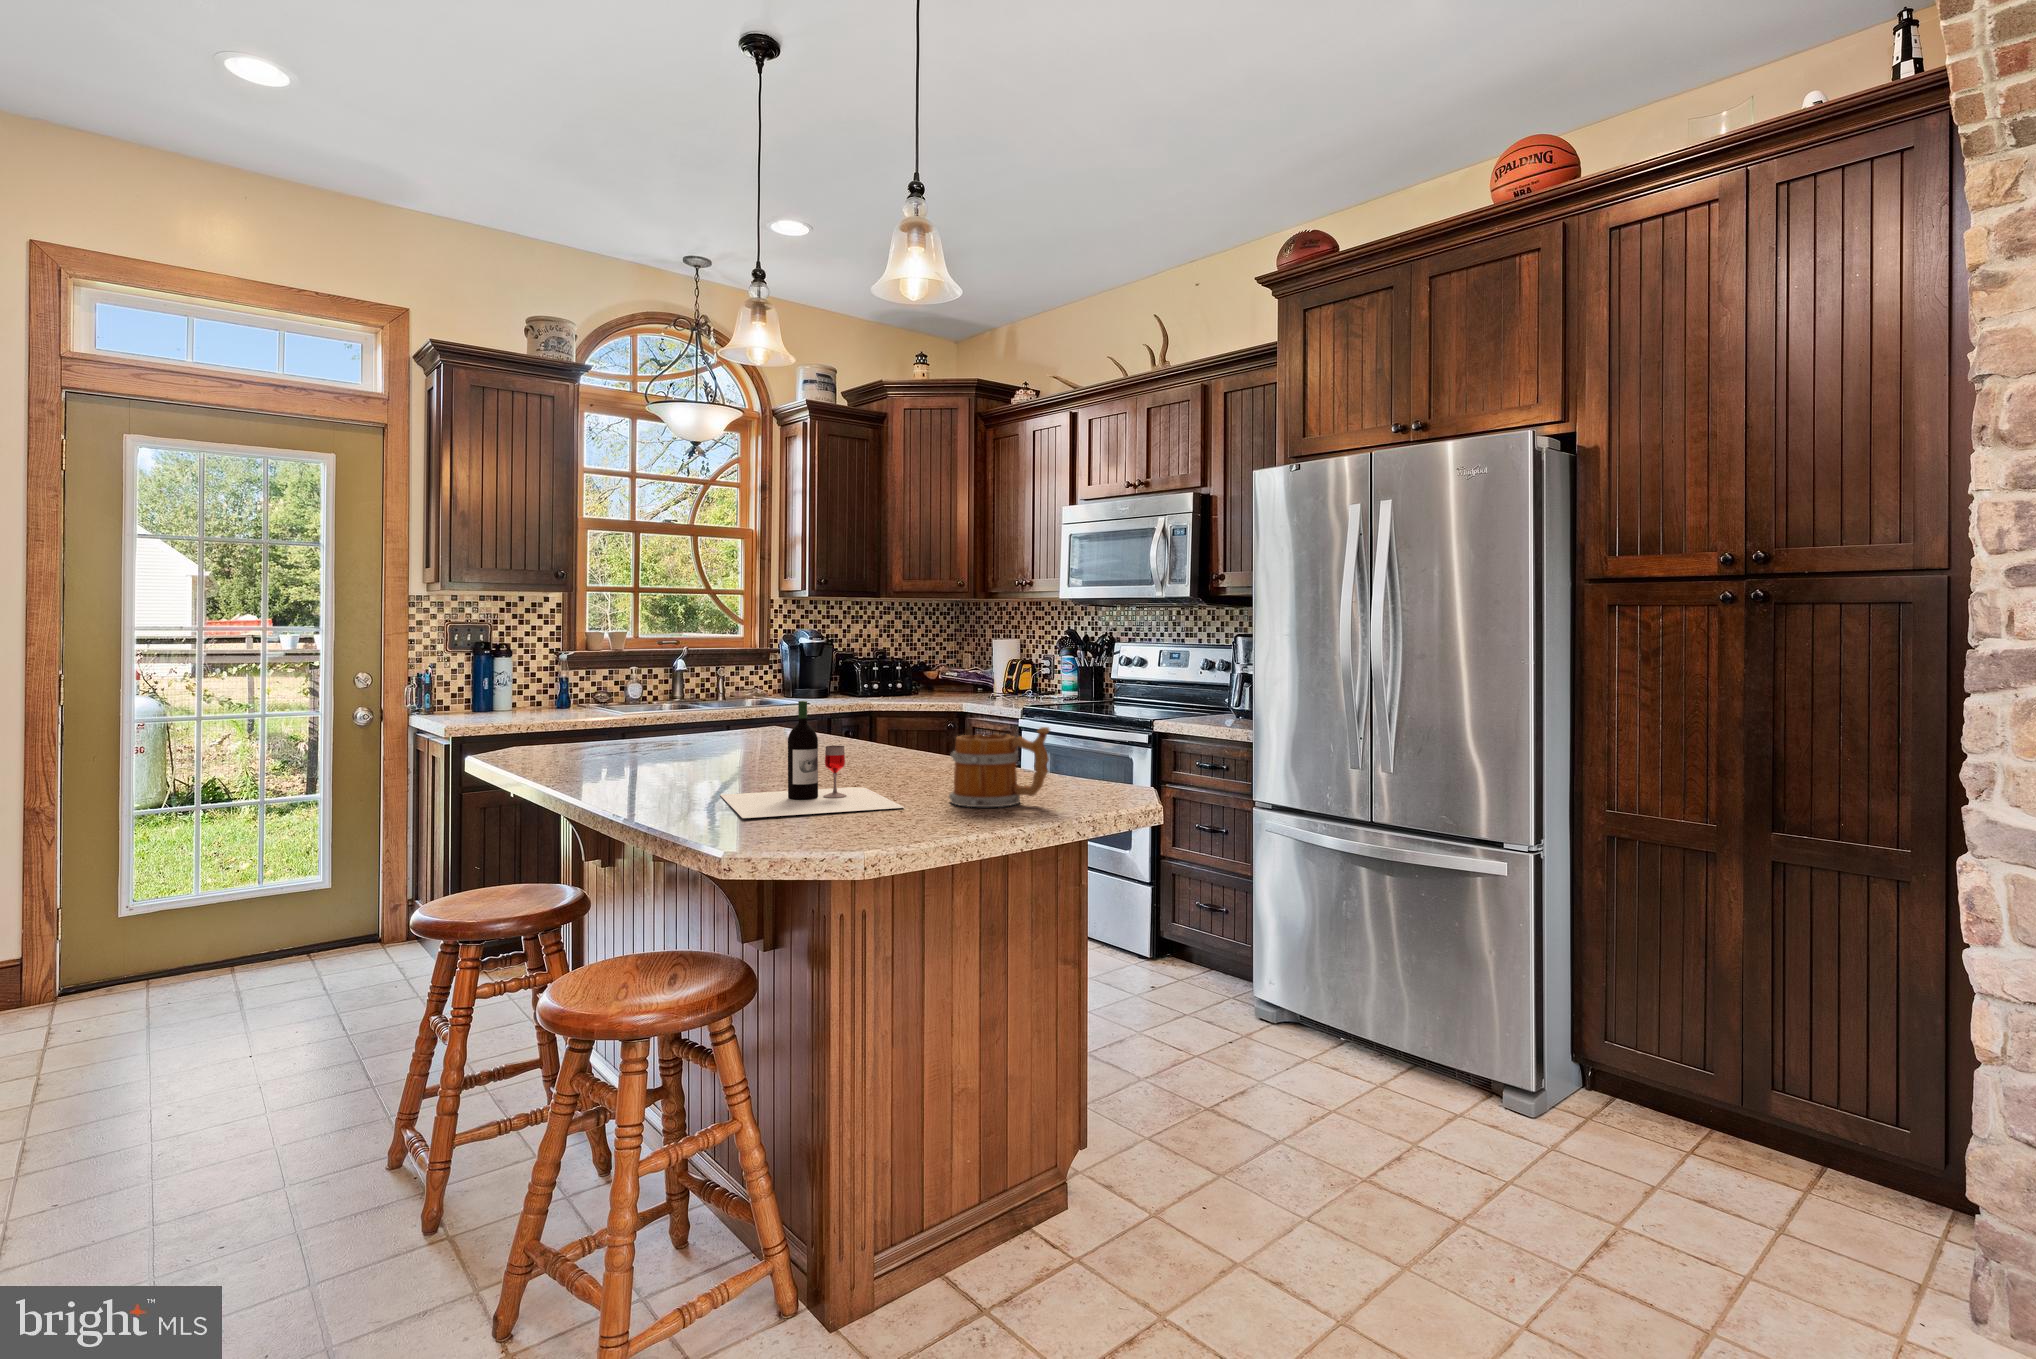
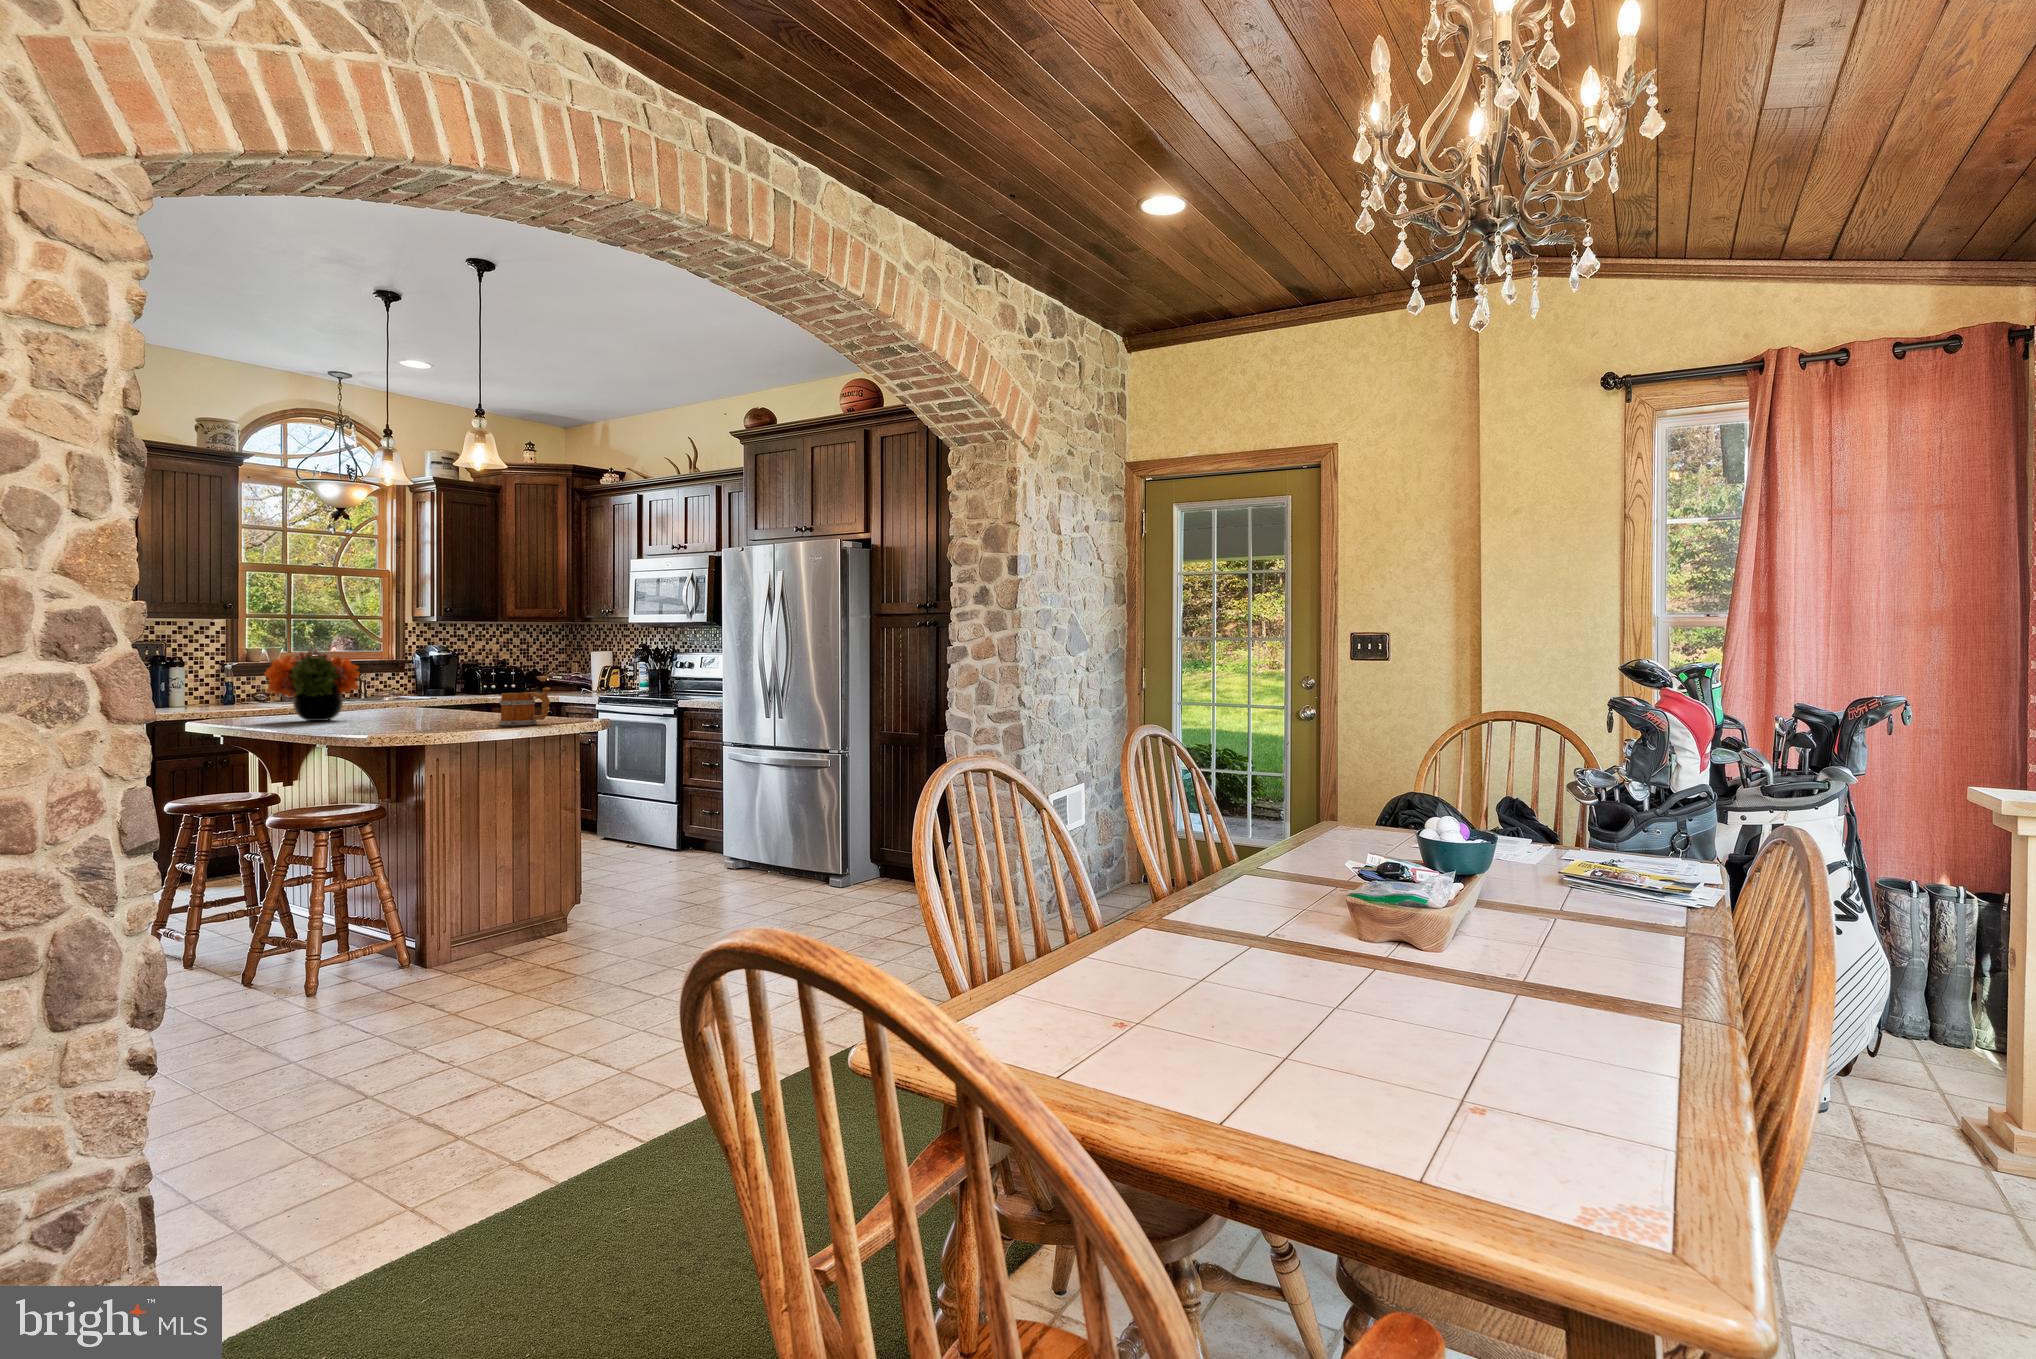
flower arrangement: none [561,639,709,765] -> present [264,649,360,721]
wine bottle: present [721,701,904,818] -> none [371,678,473,731]

